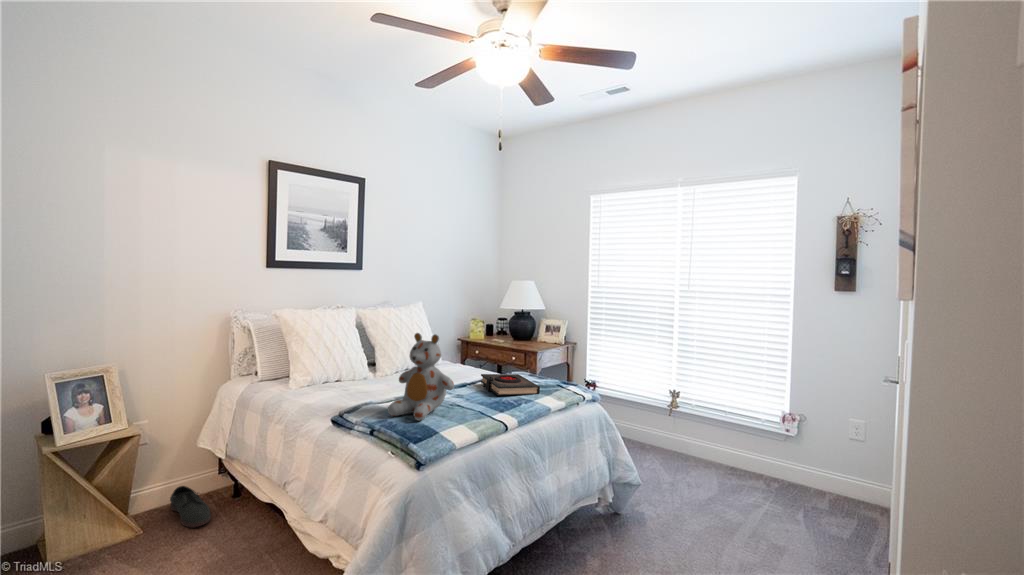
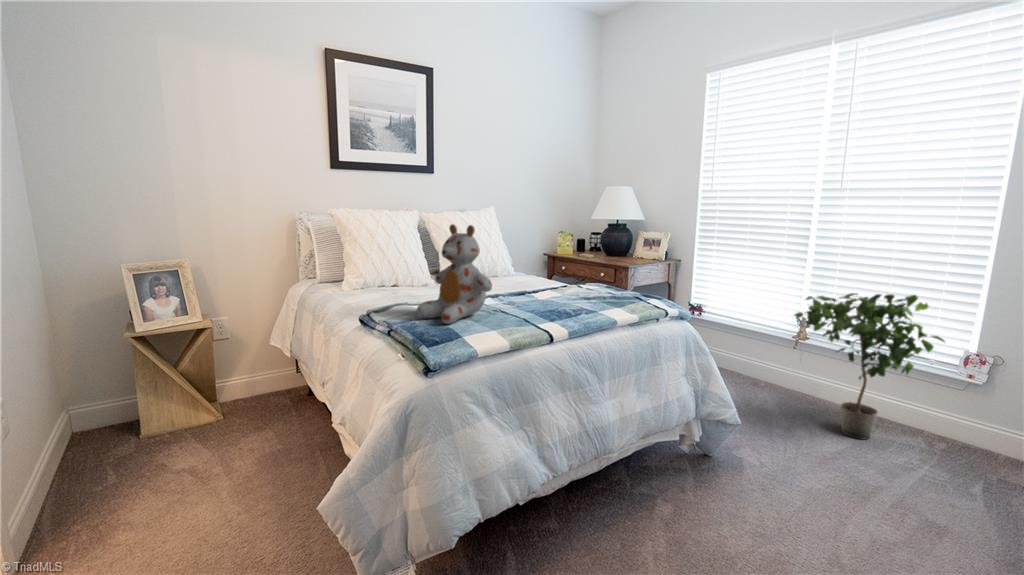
potted plant: none [668,372,767,486] -> present [795,293,944,439]
book: present [481,374,540,395] -> none [544,283,610,306]
shoe: present [170,486,211,527] -> none [251,379,283,418]

